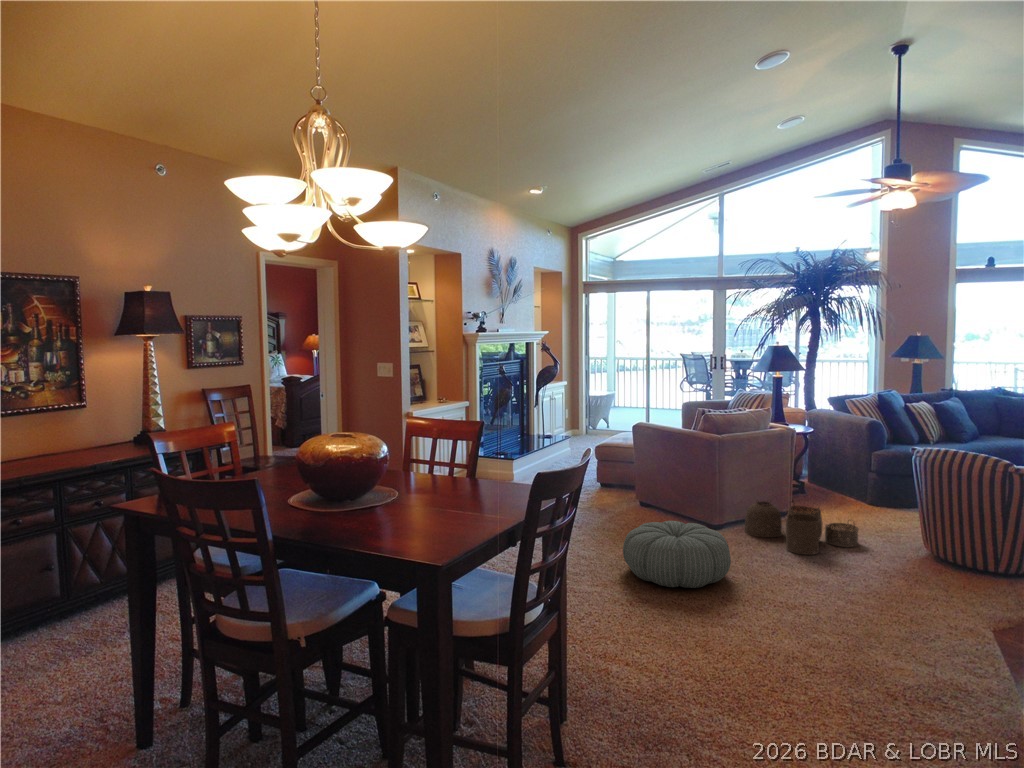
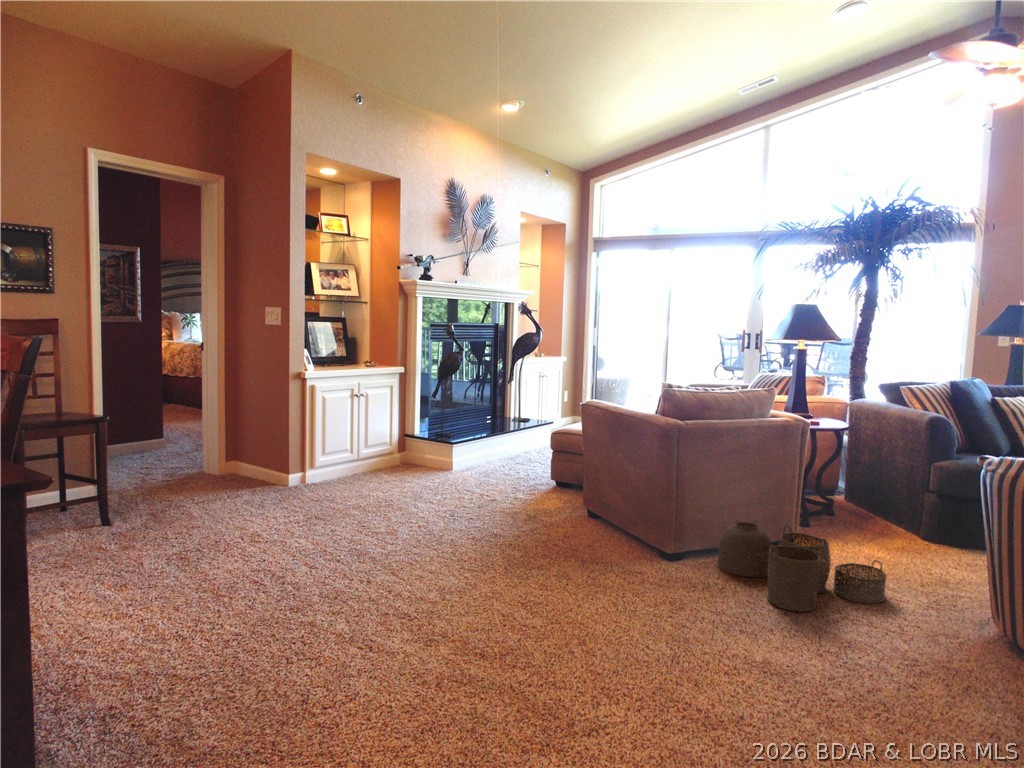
pouf: present [623,521,731,588] -> none [490,543,652,656]

